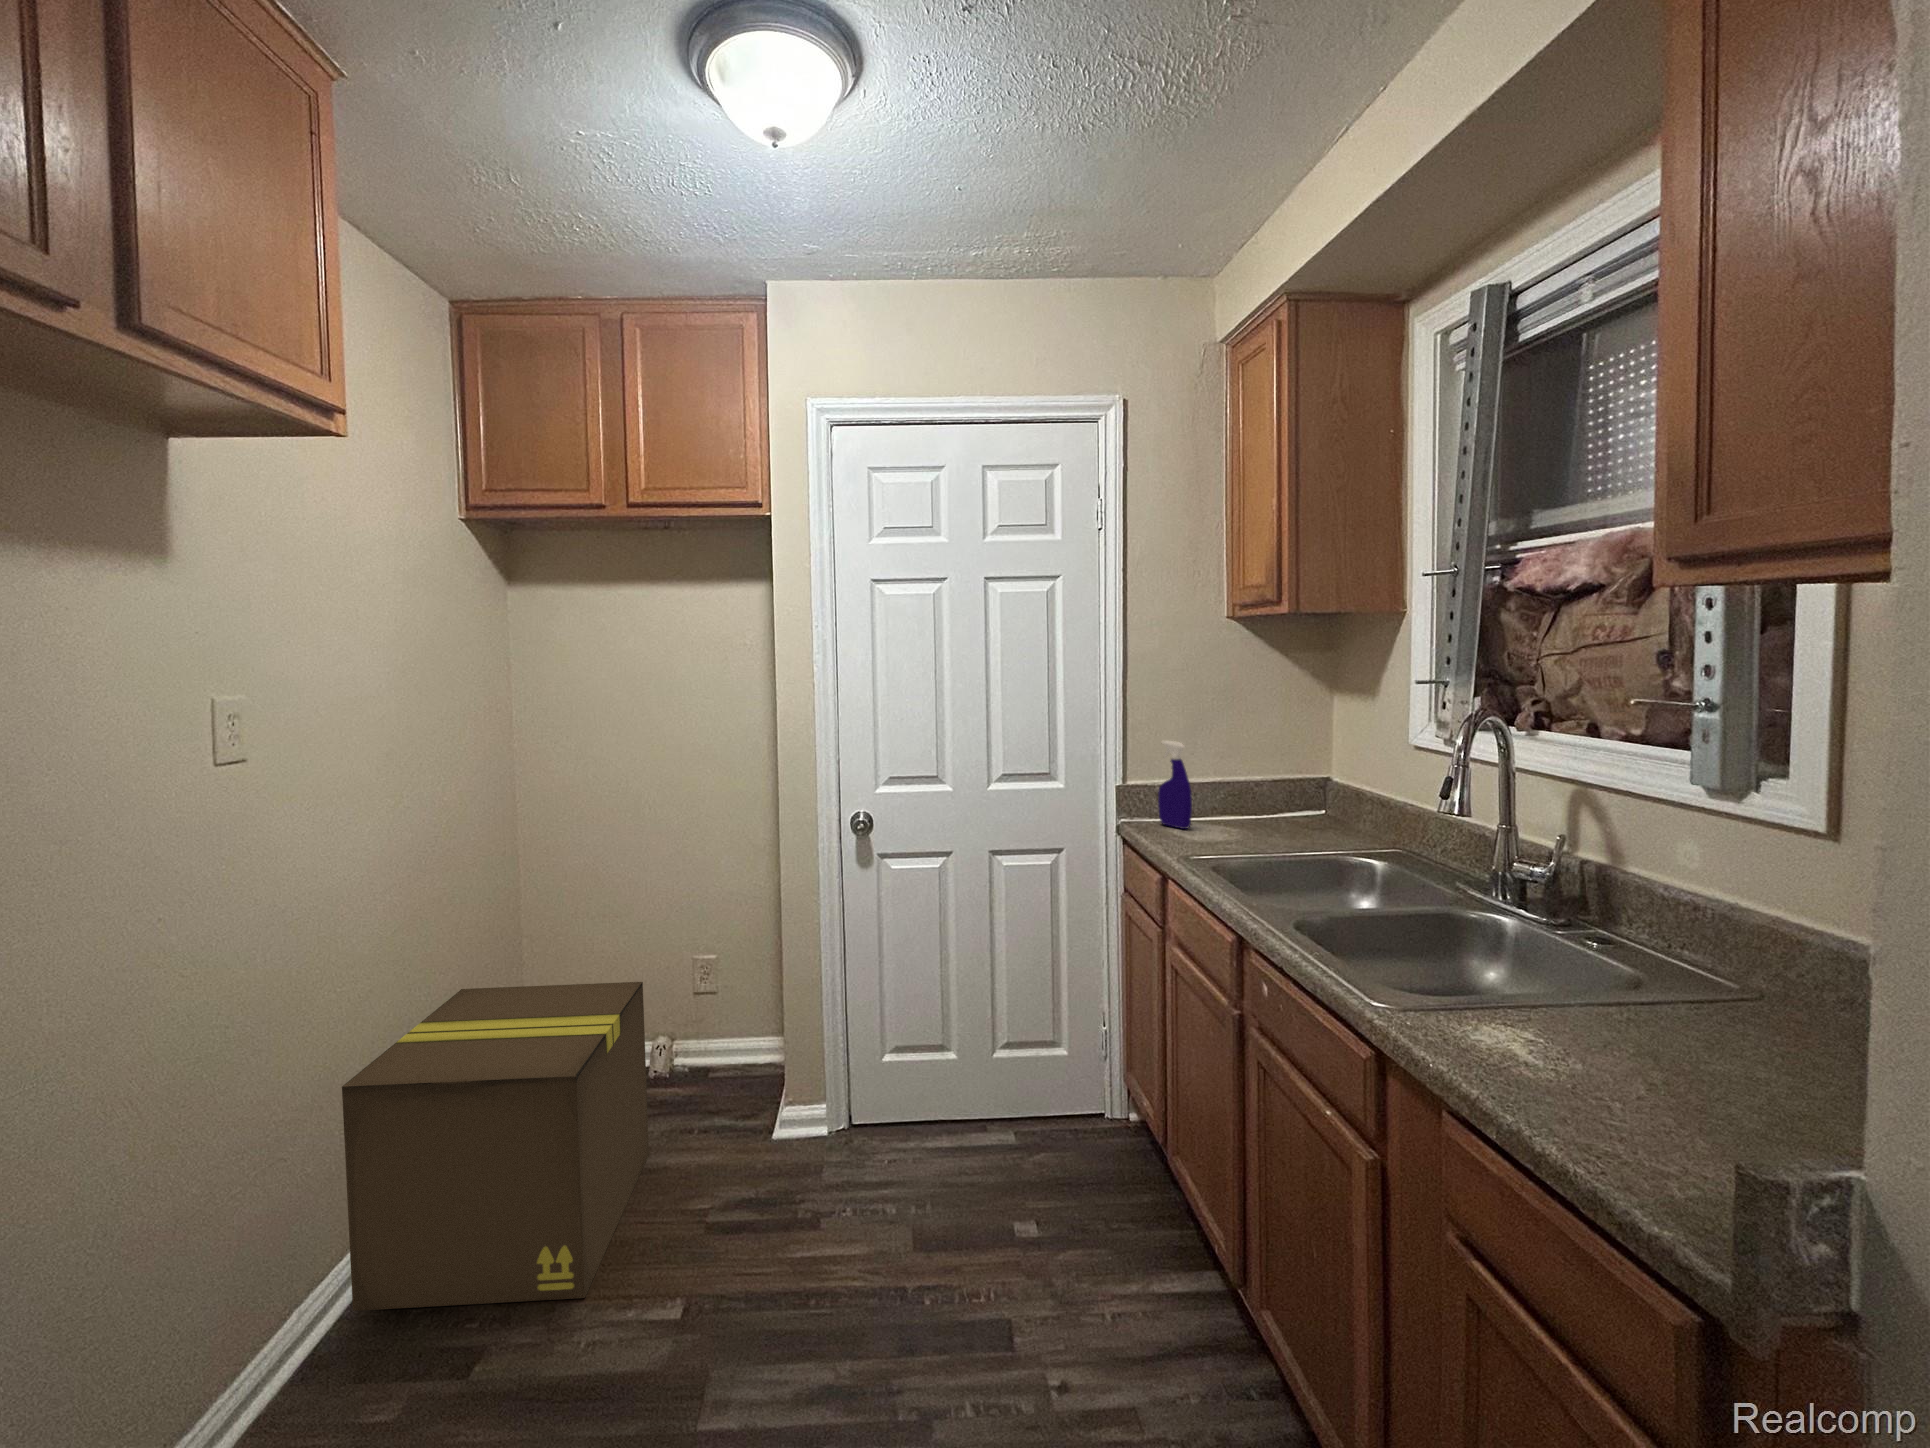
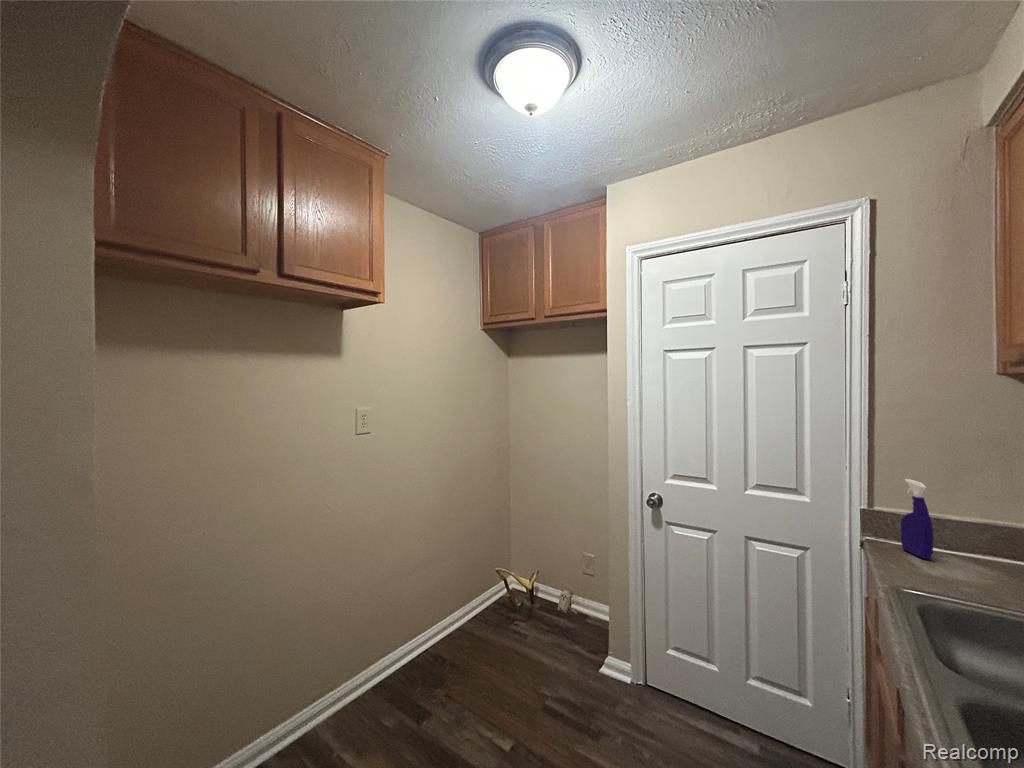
cardboard box: present [342,982,649,1311] -> none [404,542,537,710]

